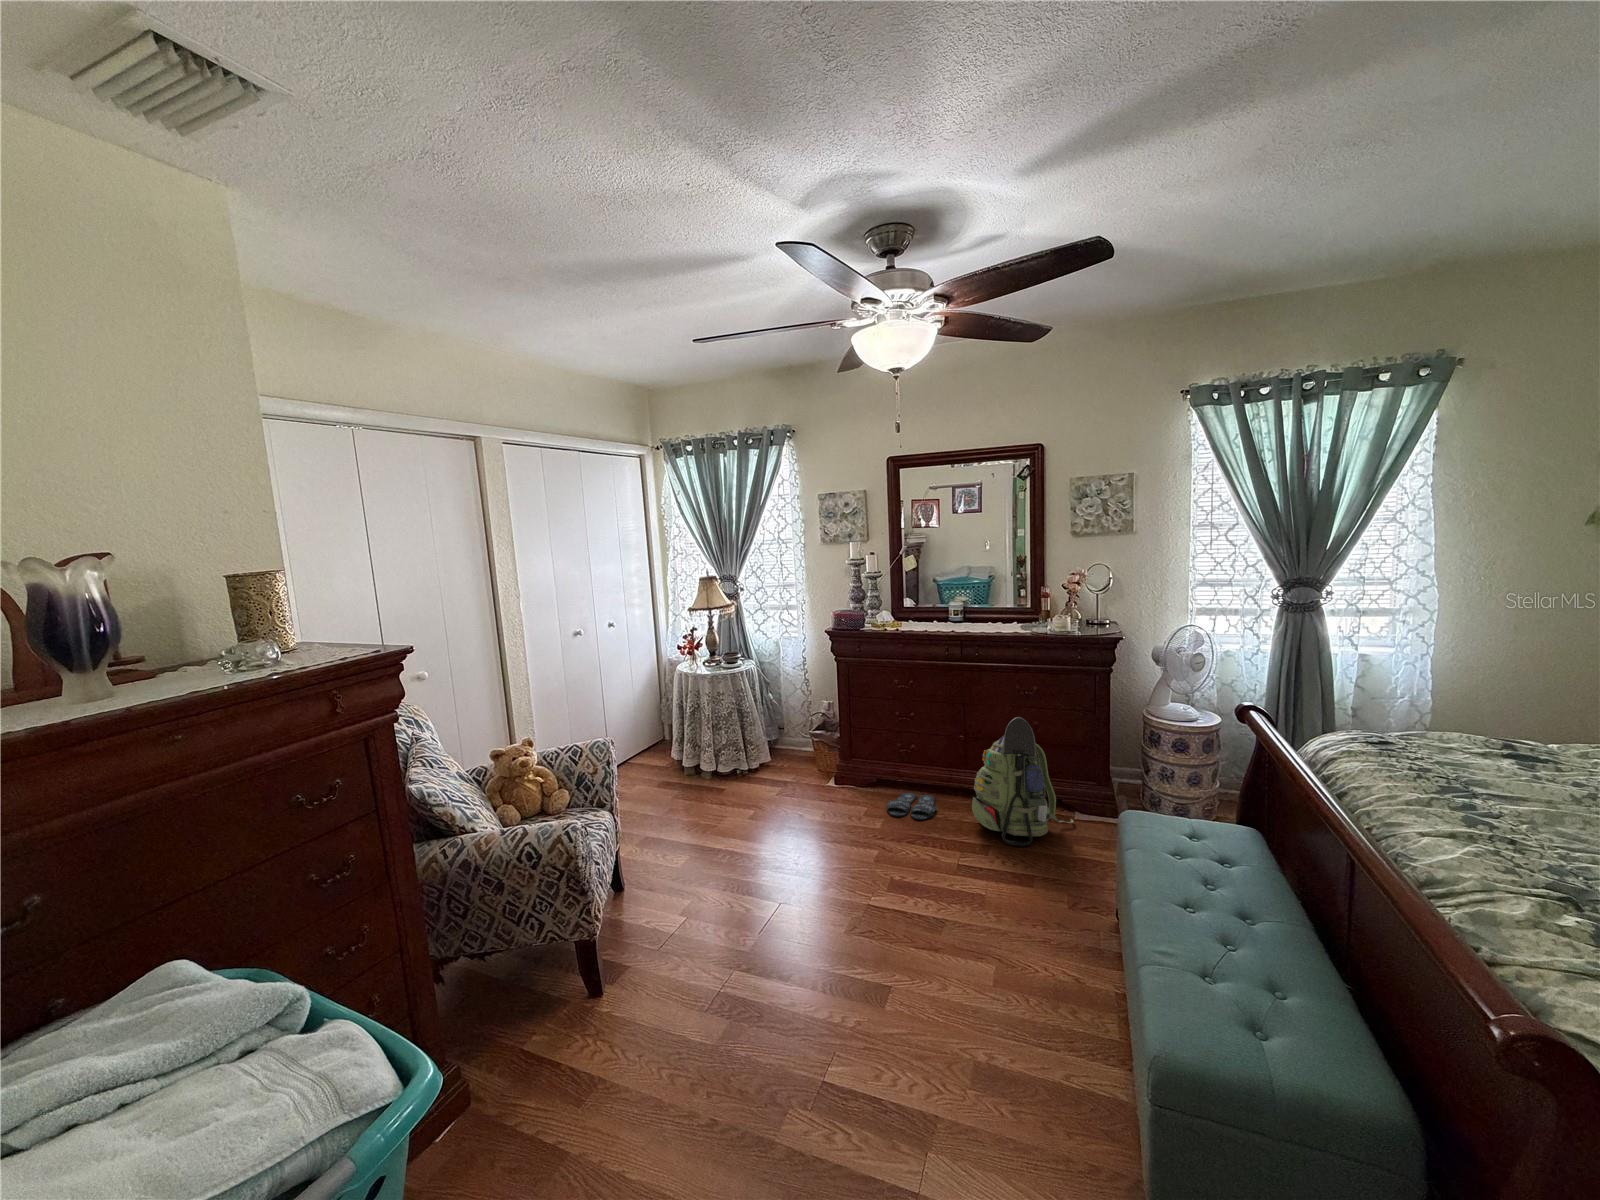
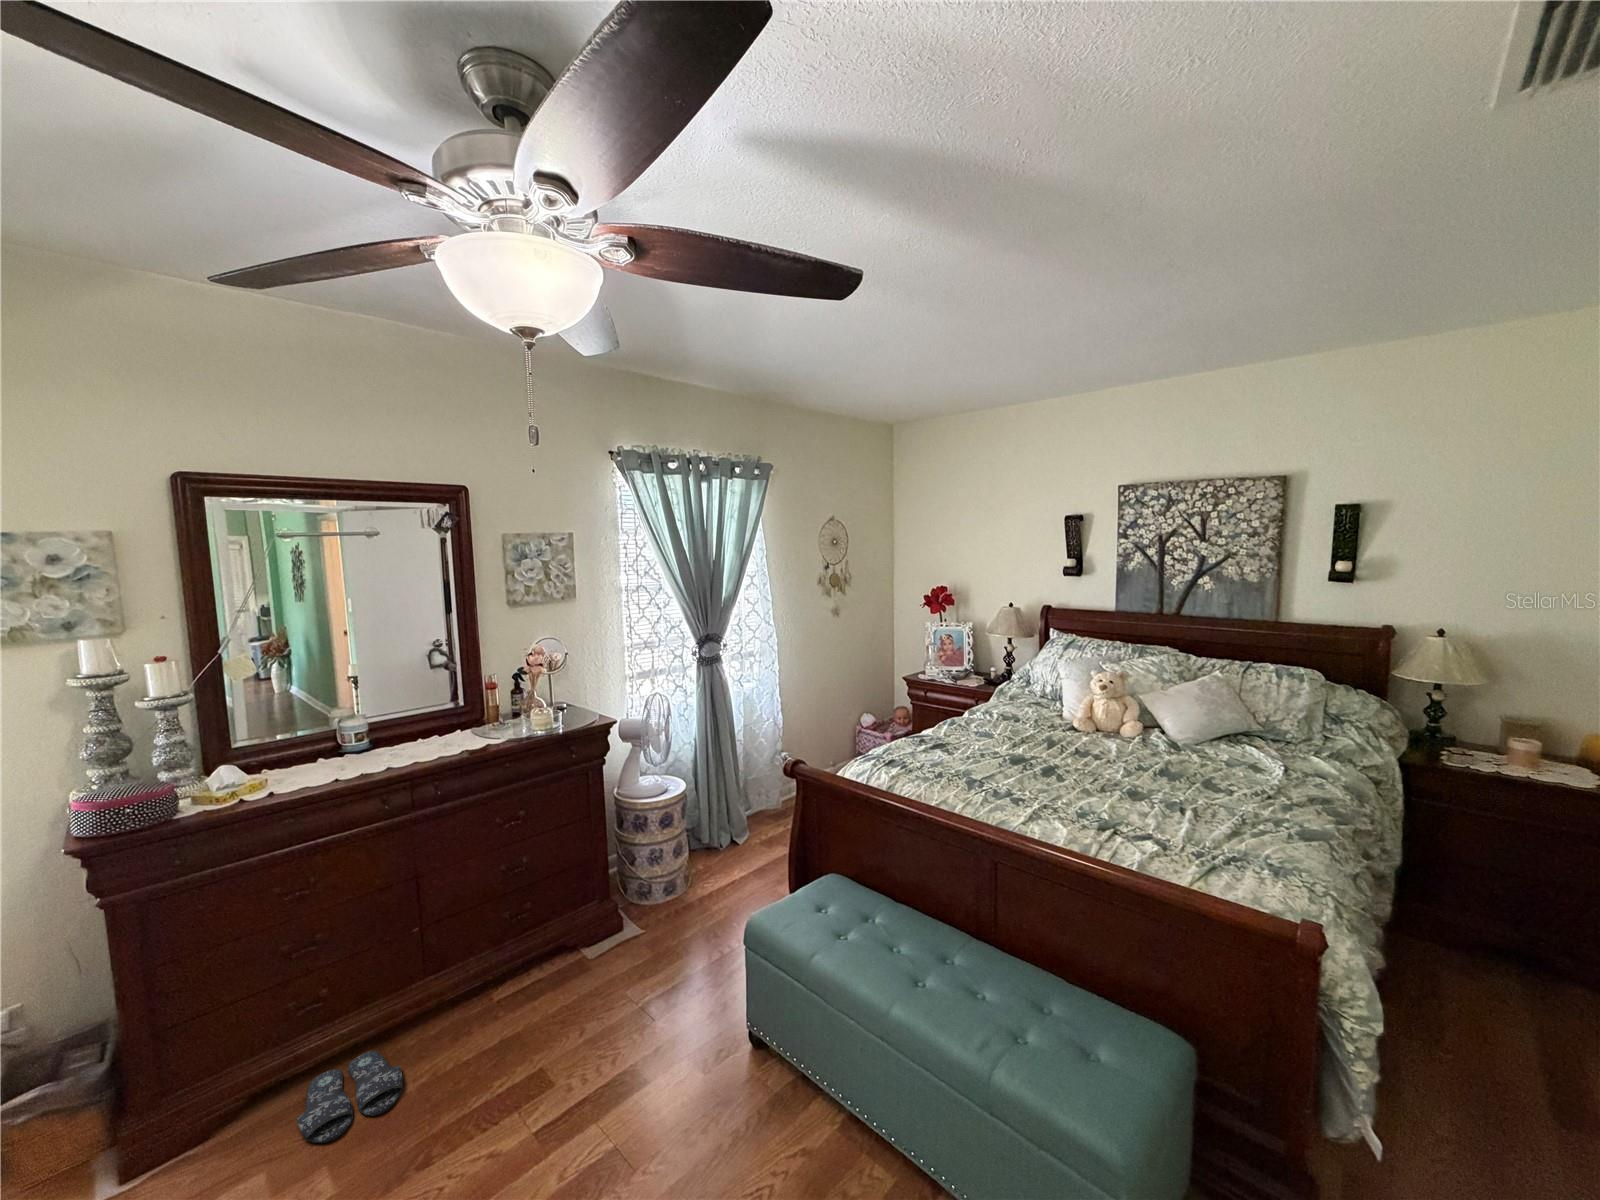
backpack: present [972,717,1074,846] -> none [471,863,592,1048]

